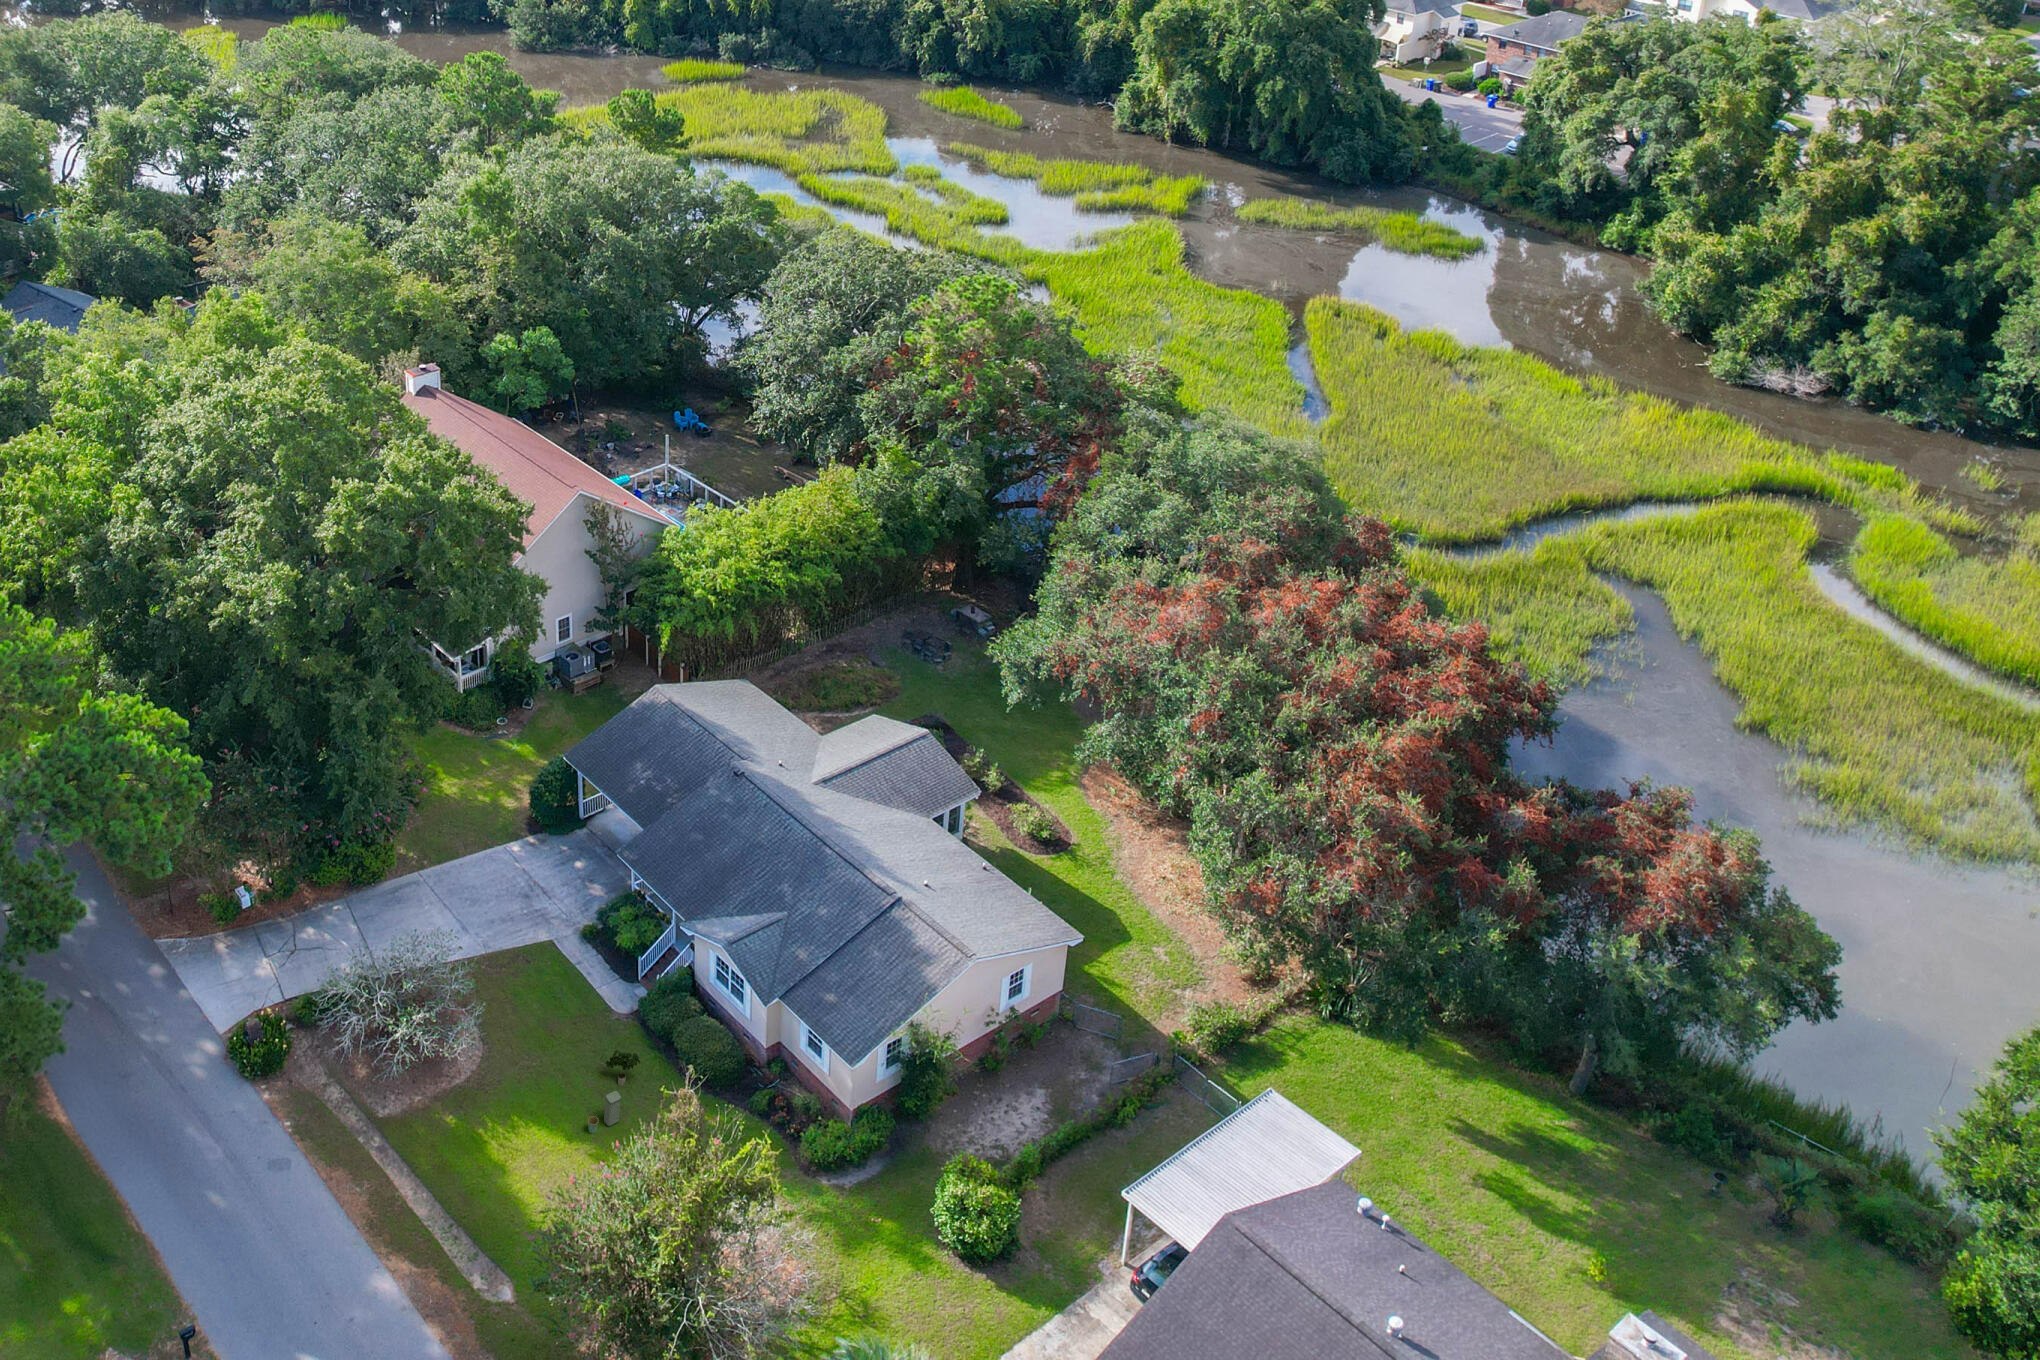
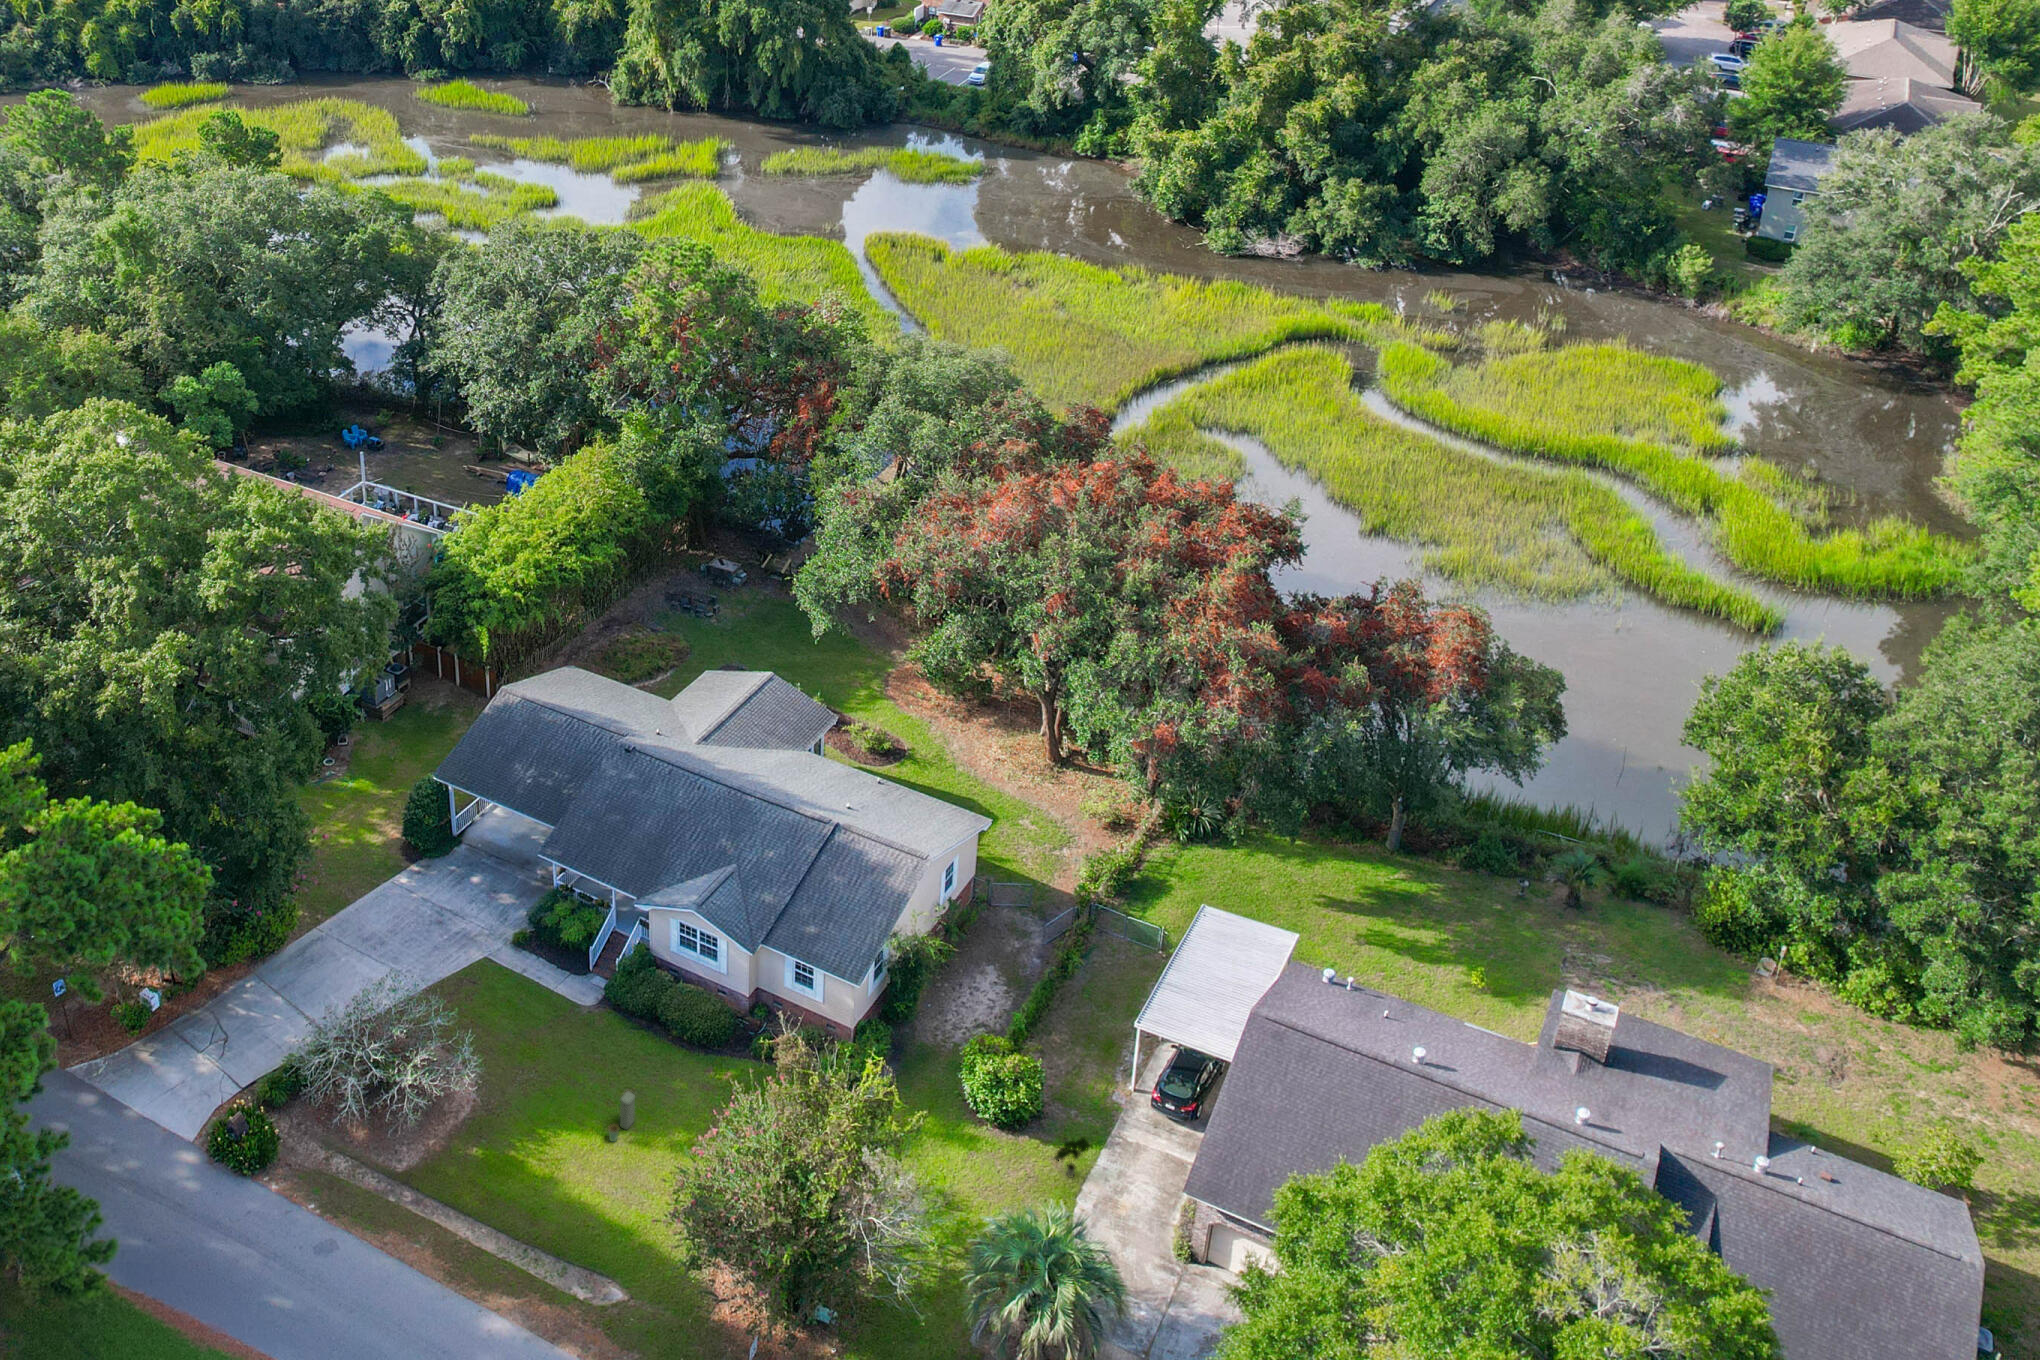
potted plant: present [605,1050,640,1086] -> present [1054,1137,1090,1177]

